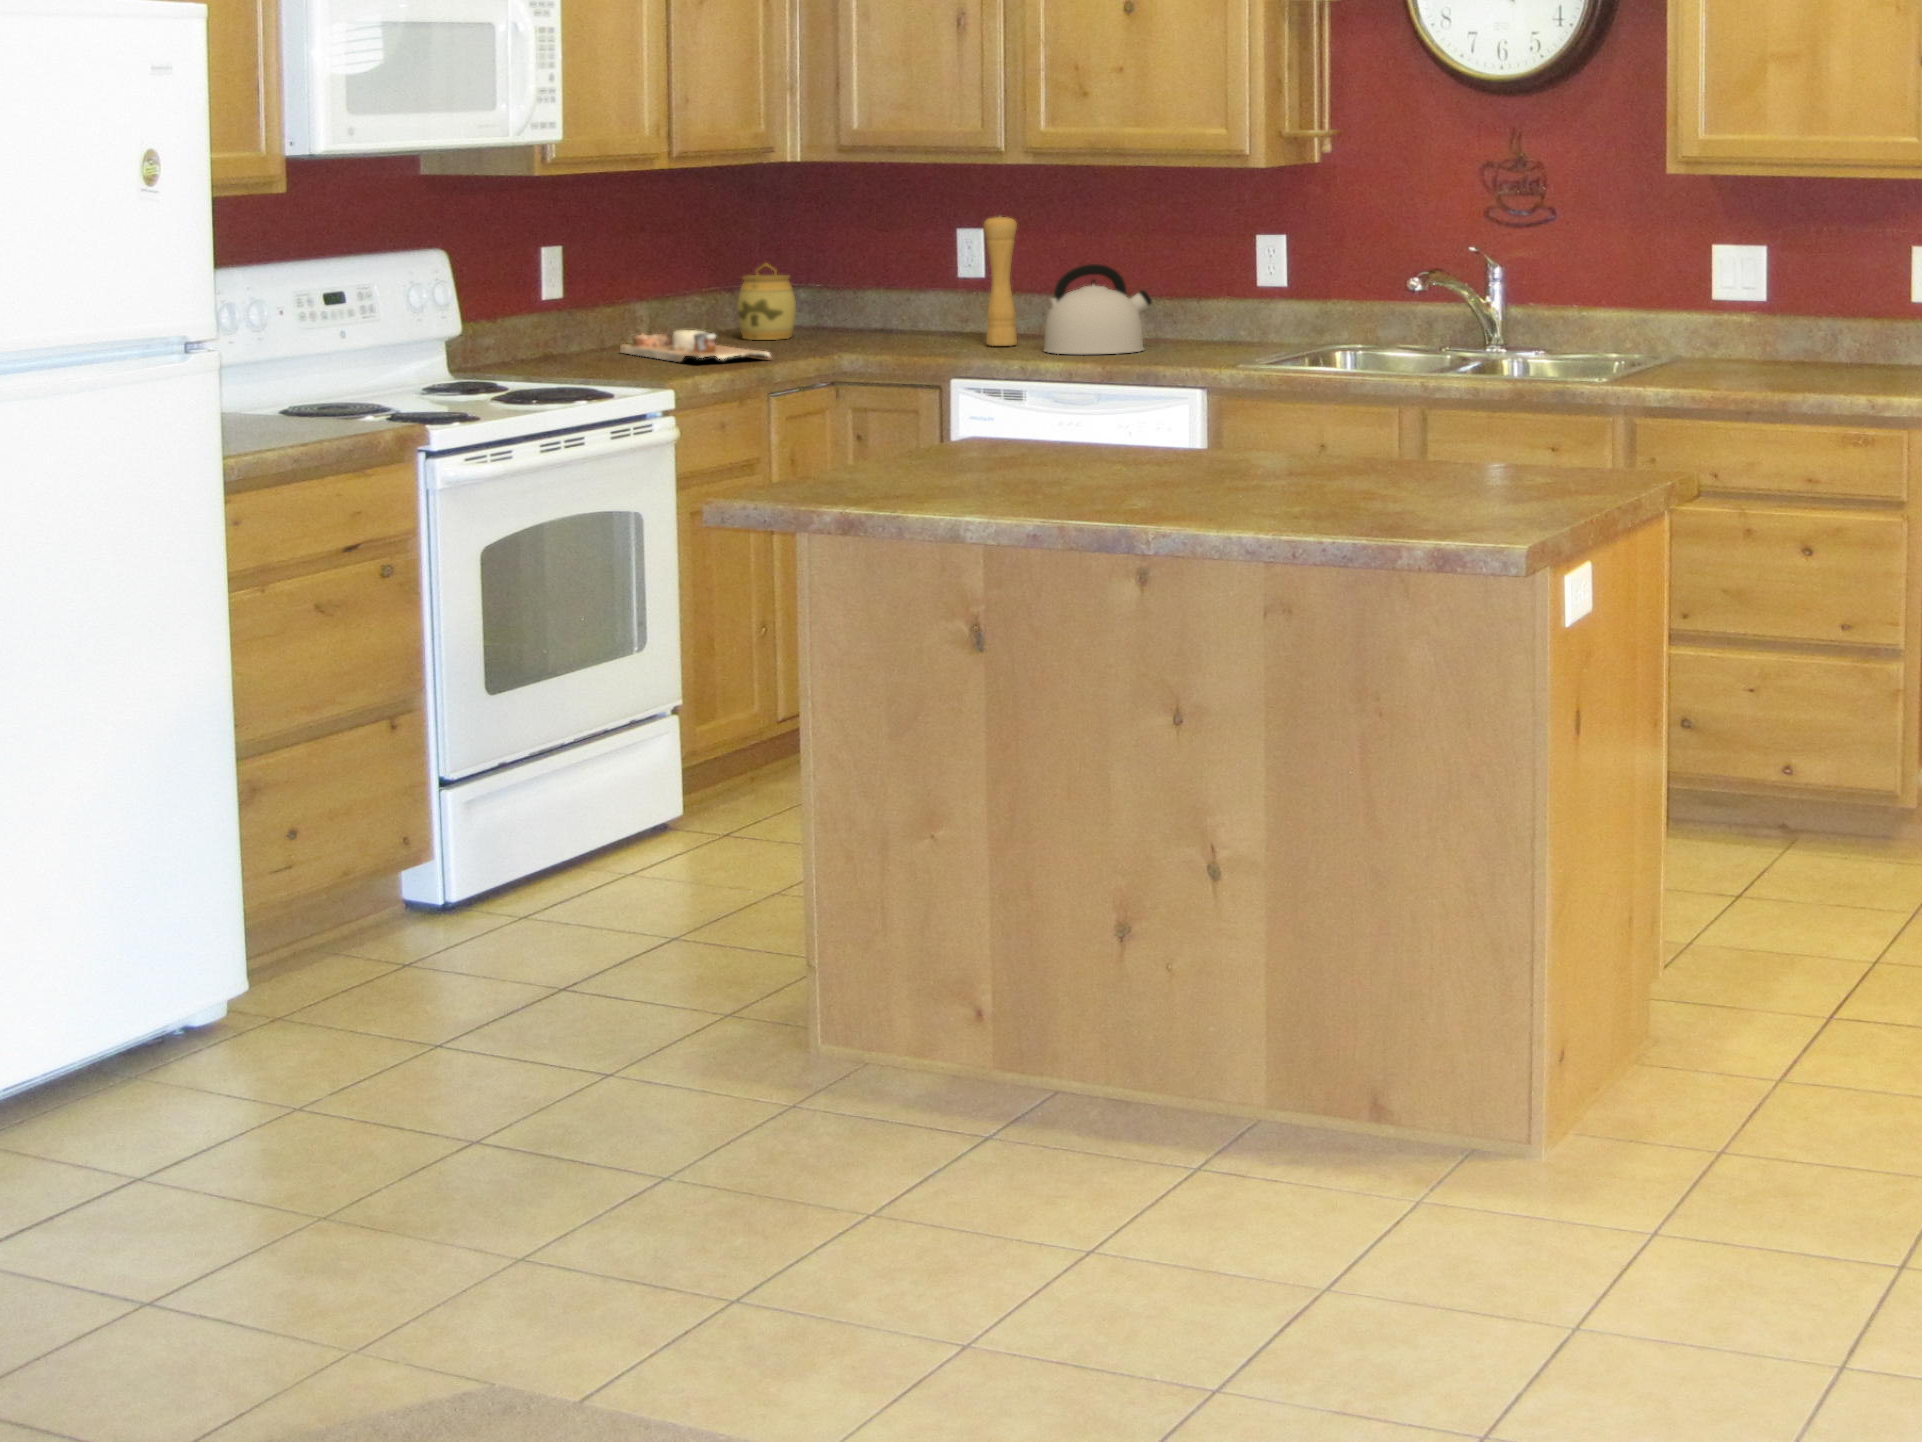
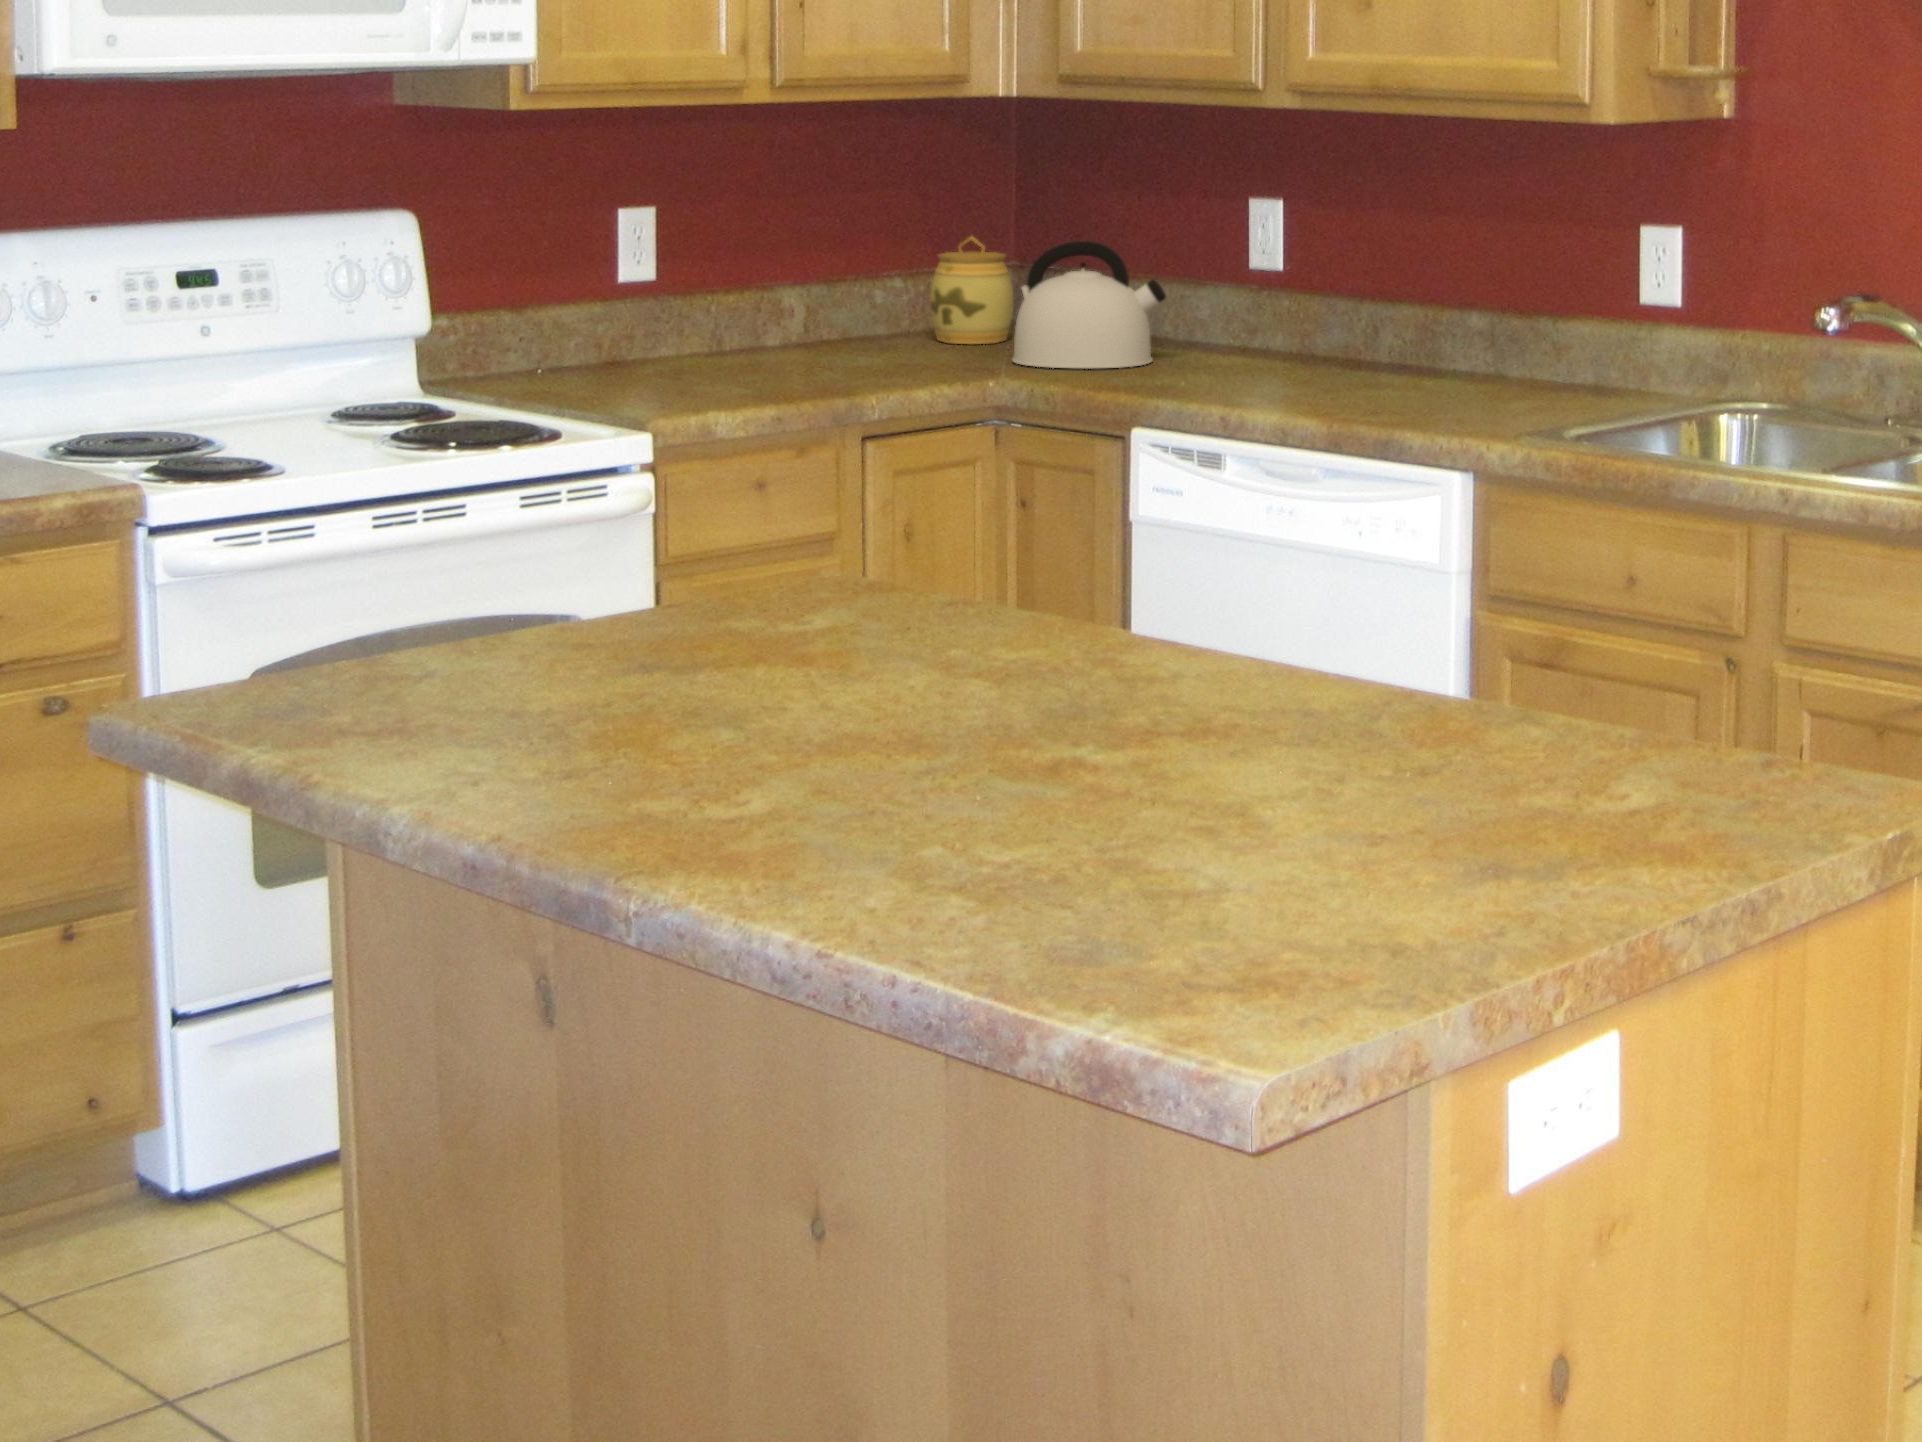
pepper mill: present [984,215,1017,346] -> none [1228,181,1276,374]
kettle: present [1044,264,1152,354] -> present [1012,241,1166,369]
cutting board: present [620,330,771,362] -> none [731,330,892,382]

